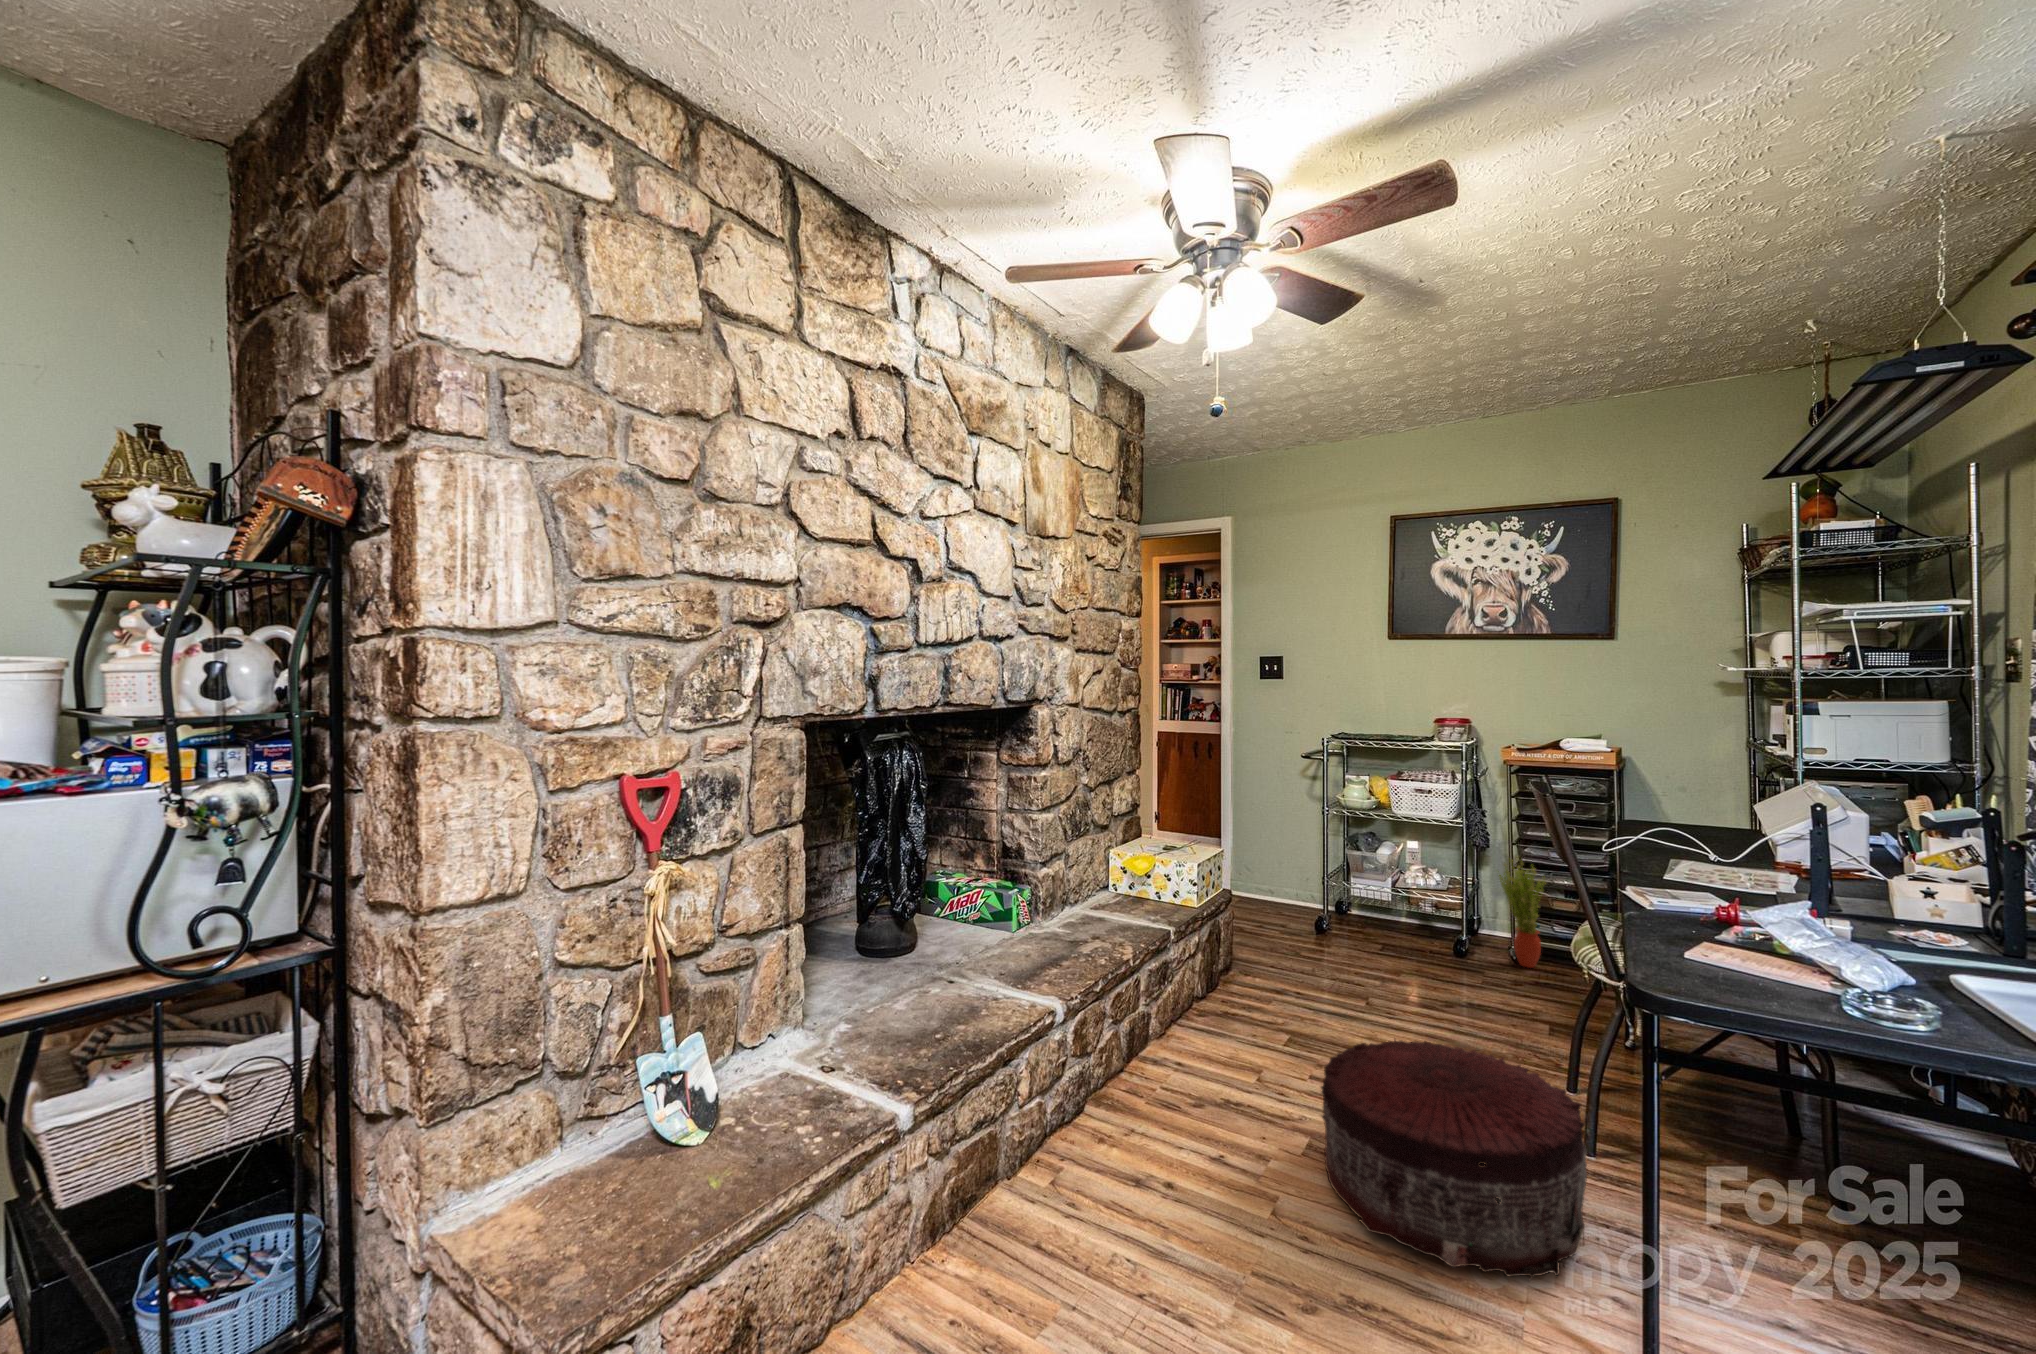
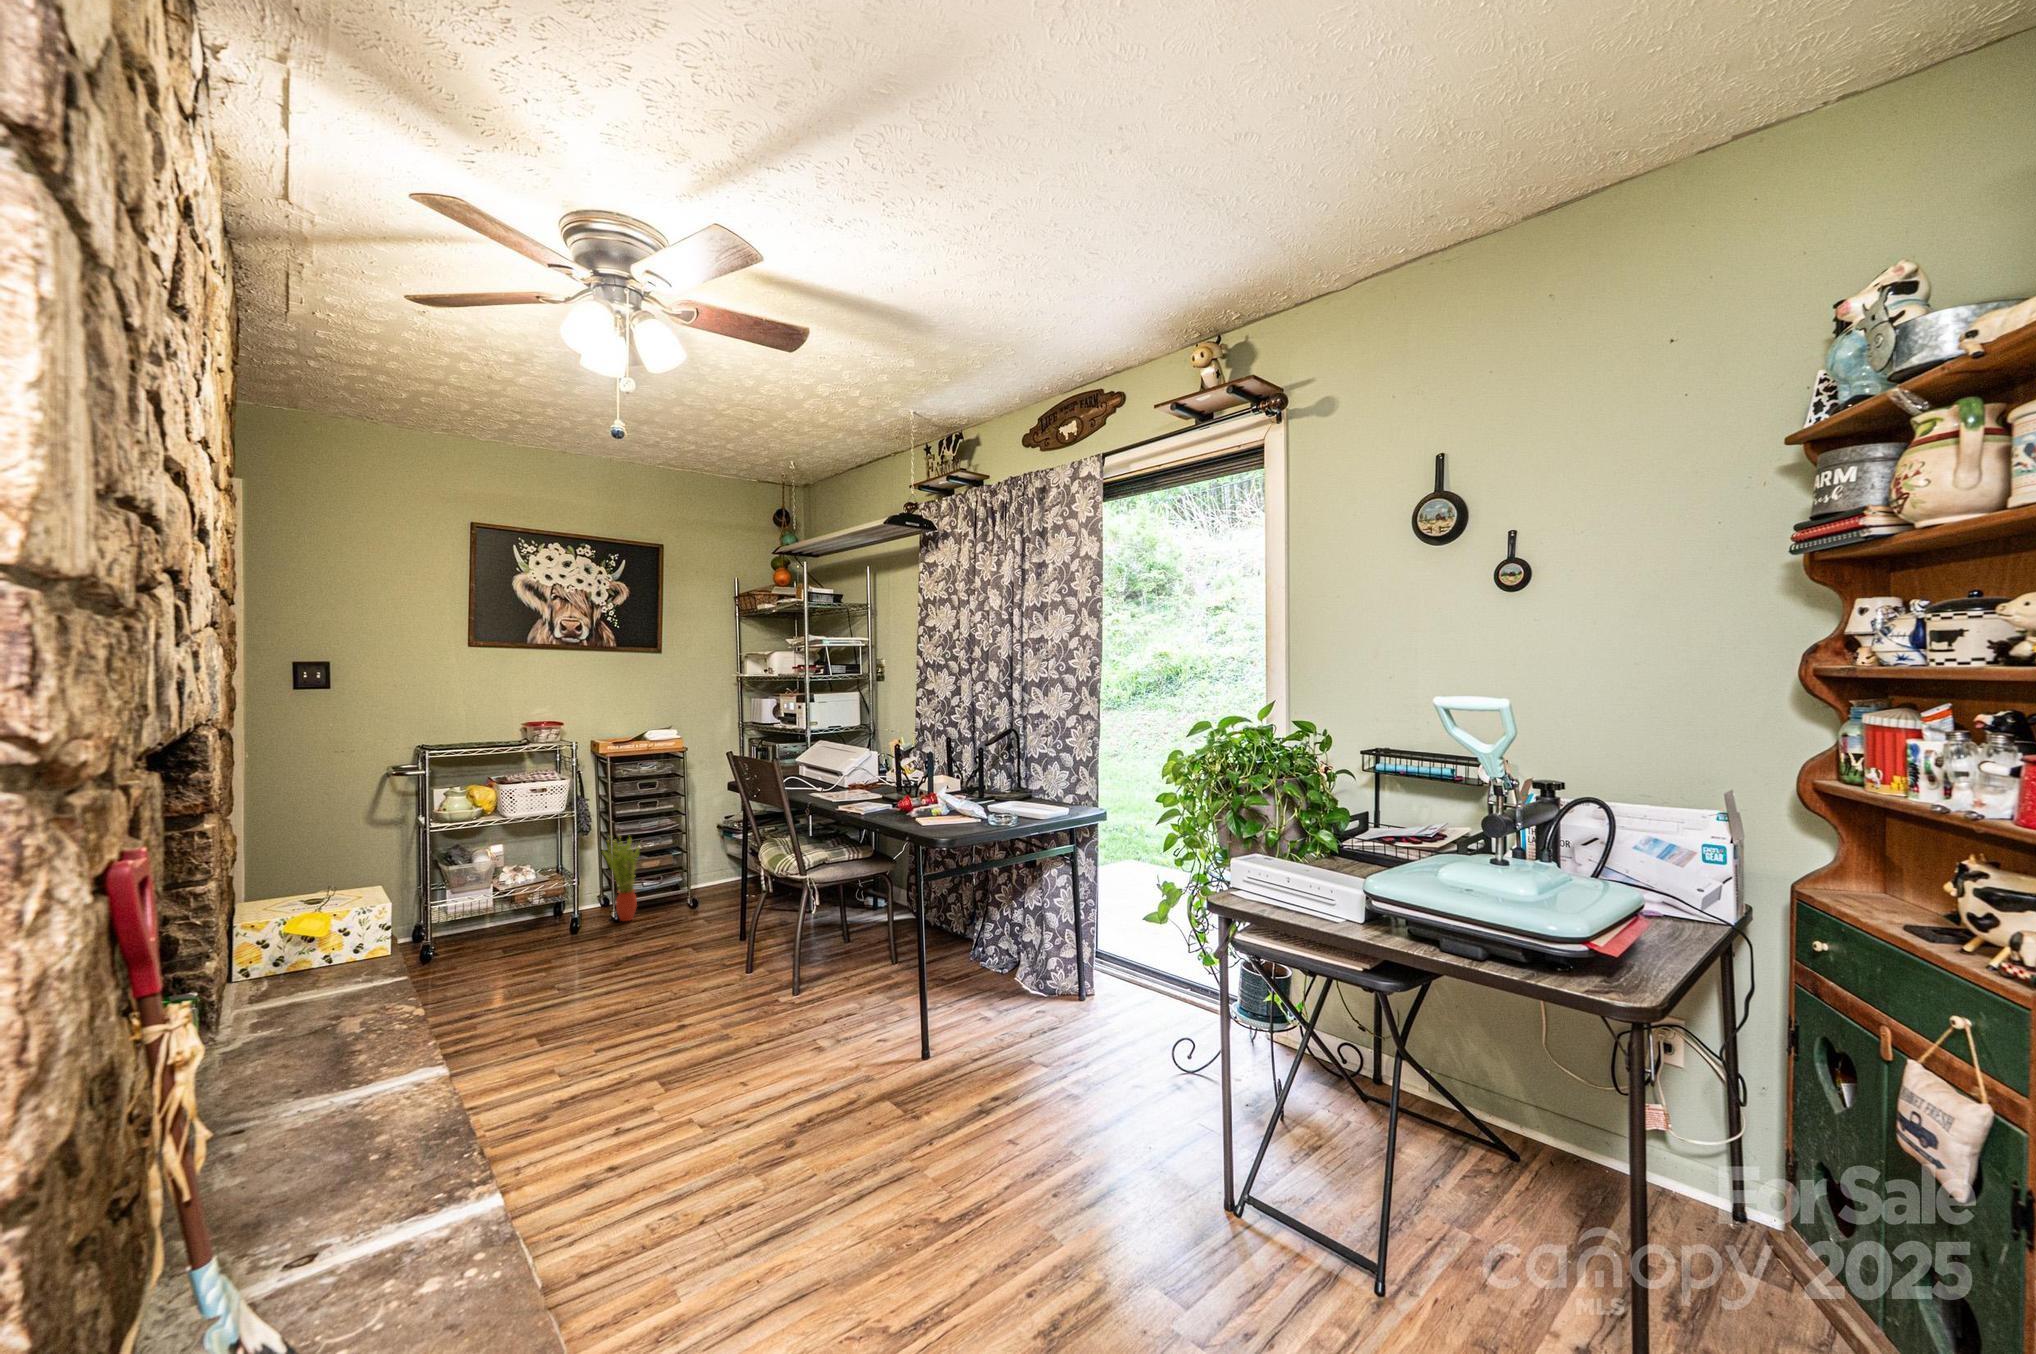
pouf: present [1321,1040,1587,1279] -> none [677,946,860,1091]

